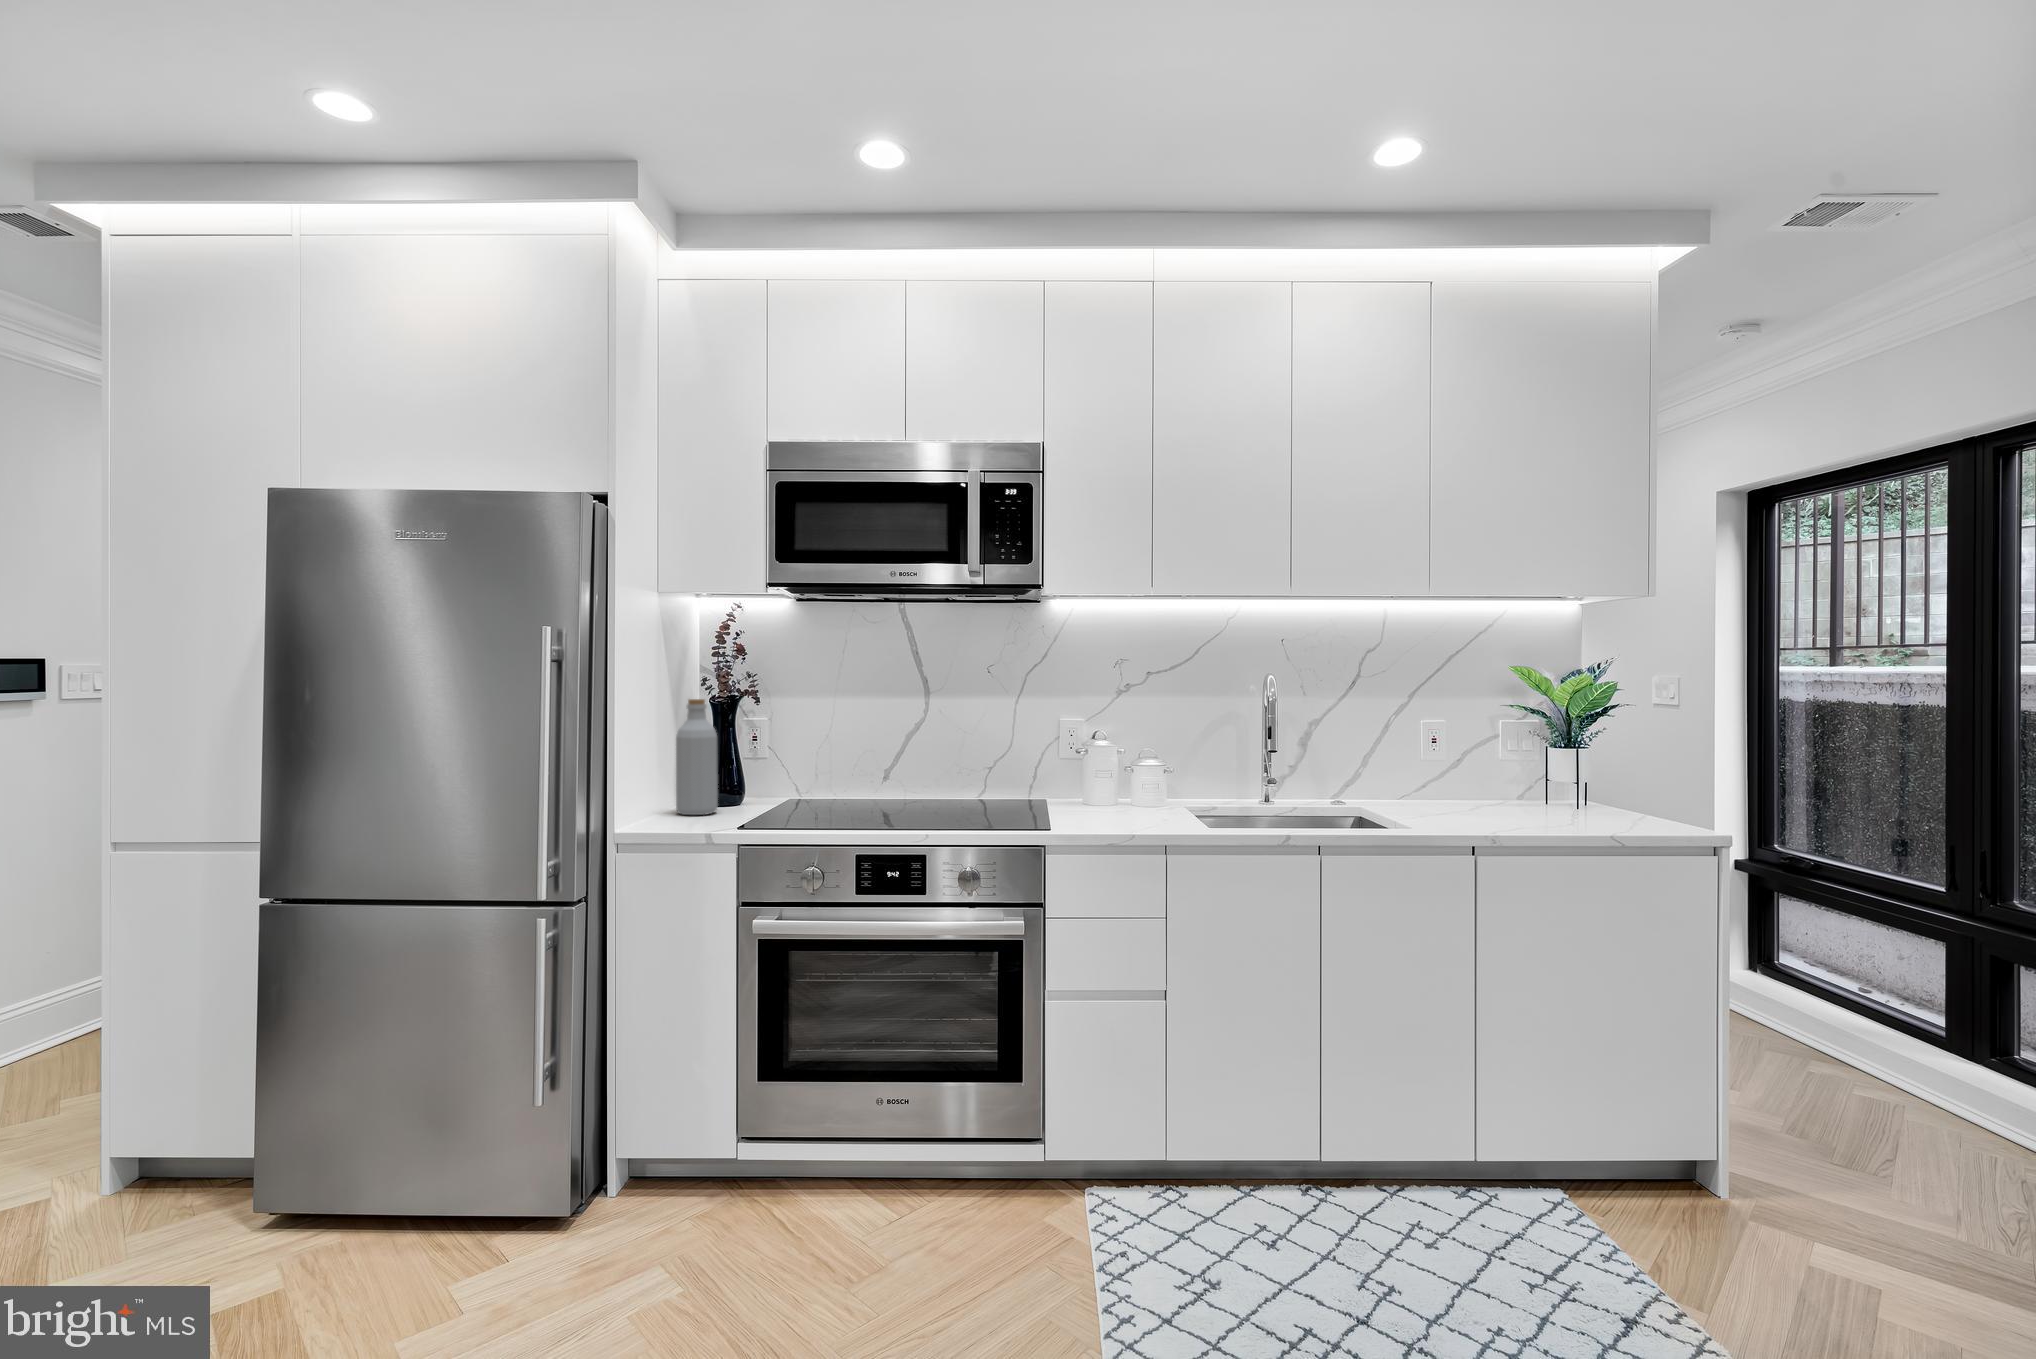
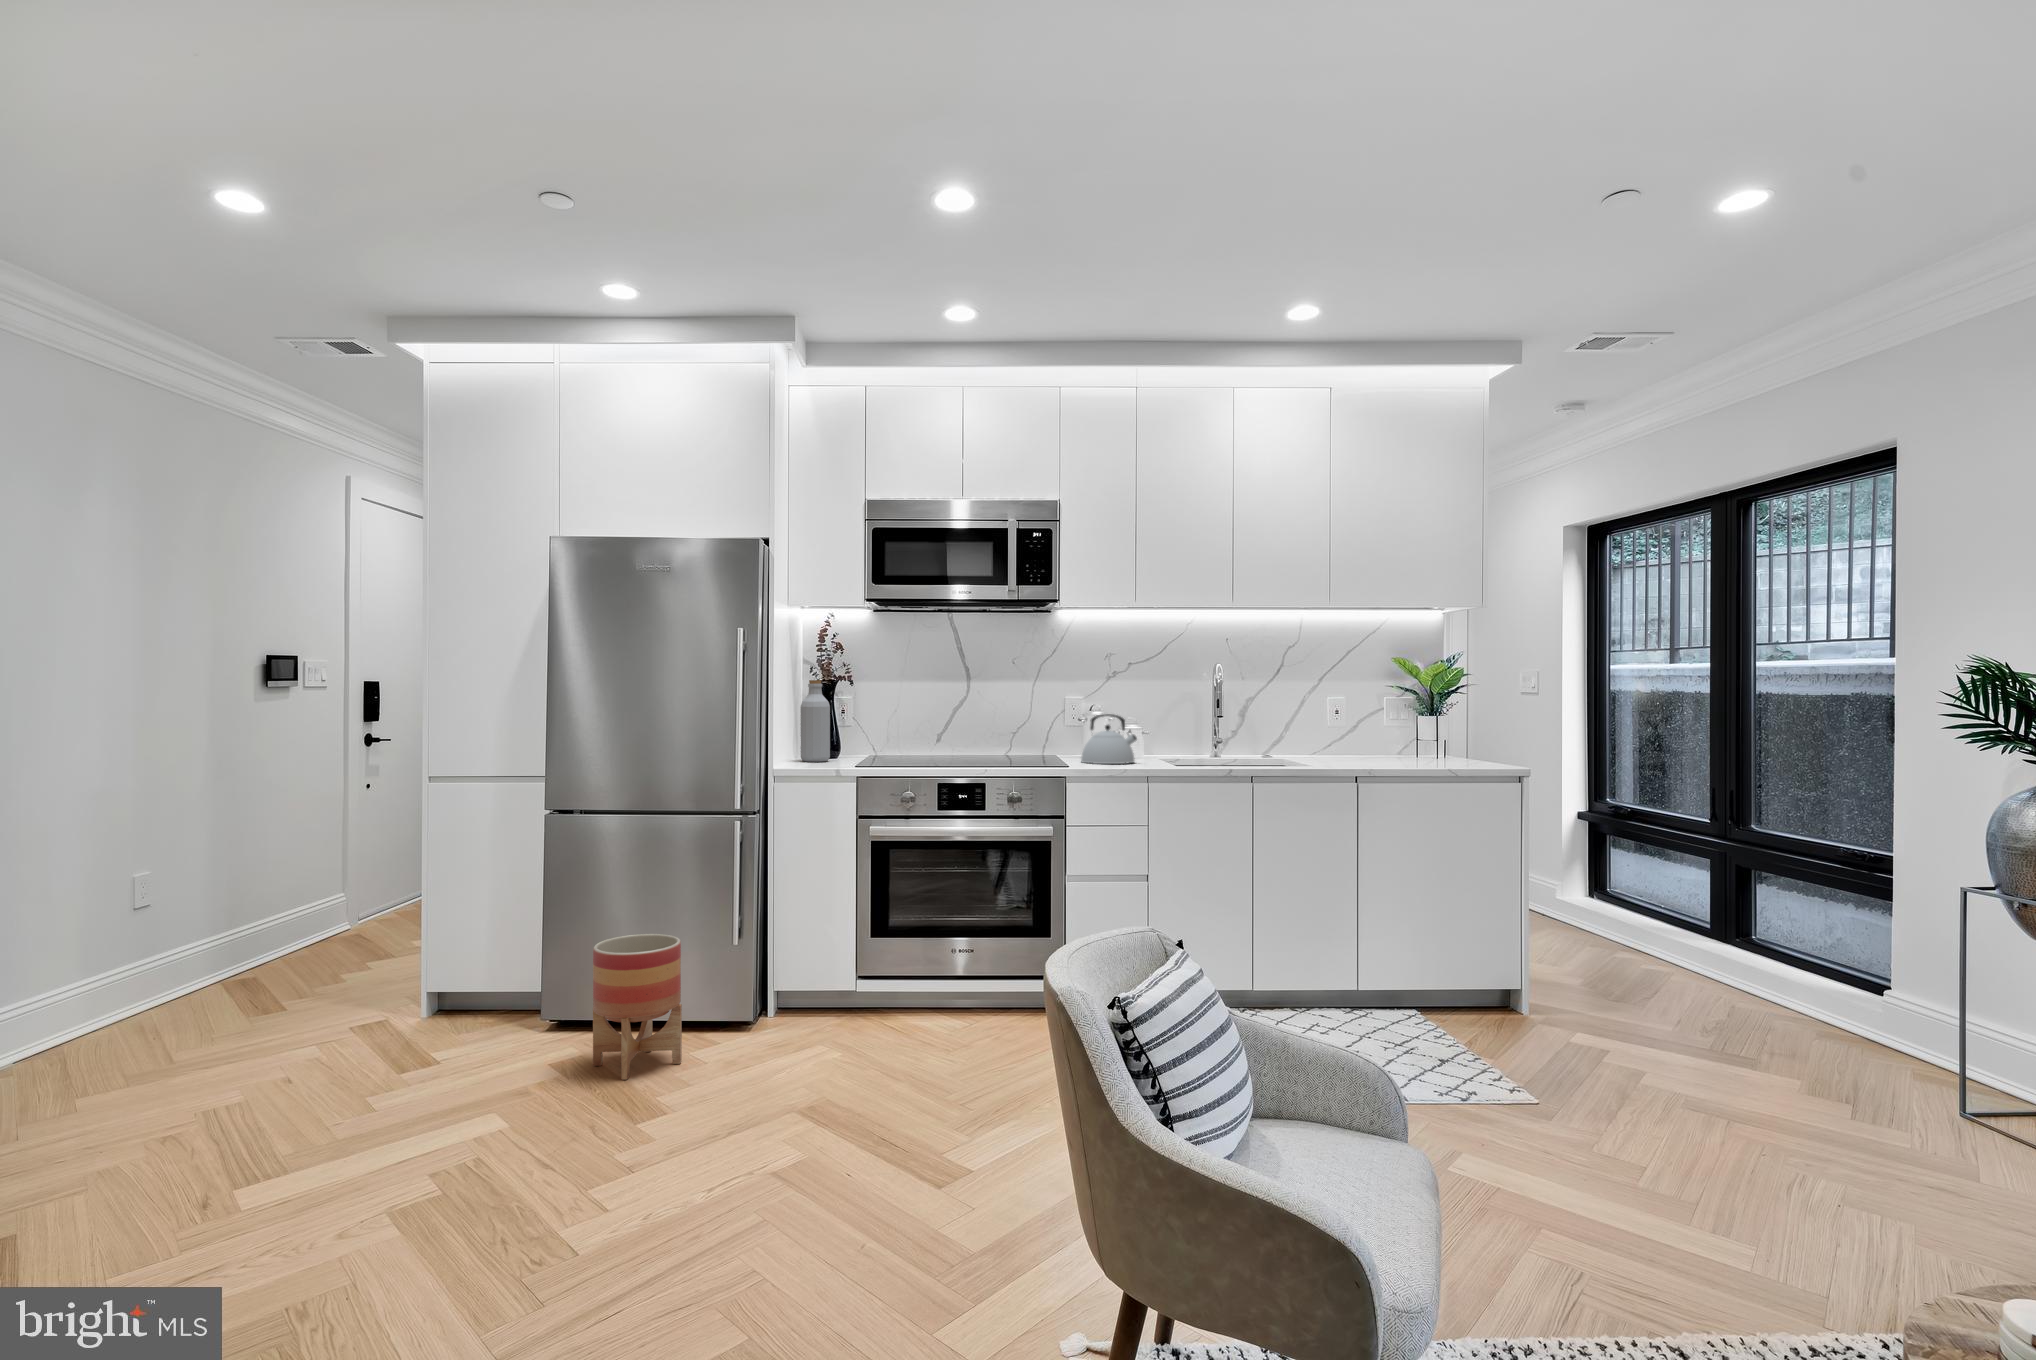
kettle: none [1073,745,1152,818] -> present [1081,714,1137,764]
planter: none [316,1084,460,1329] -> present [593,934,682,1080]

